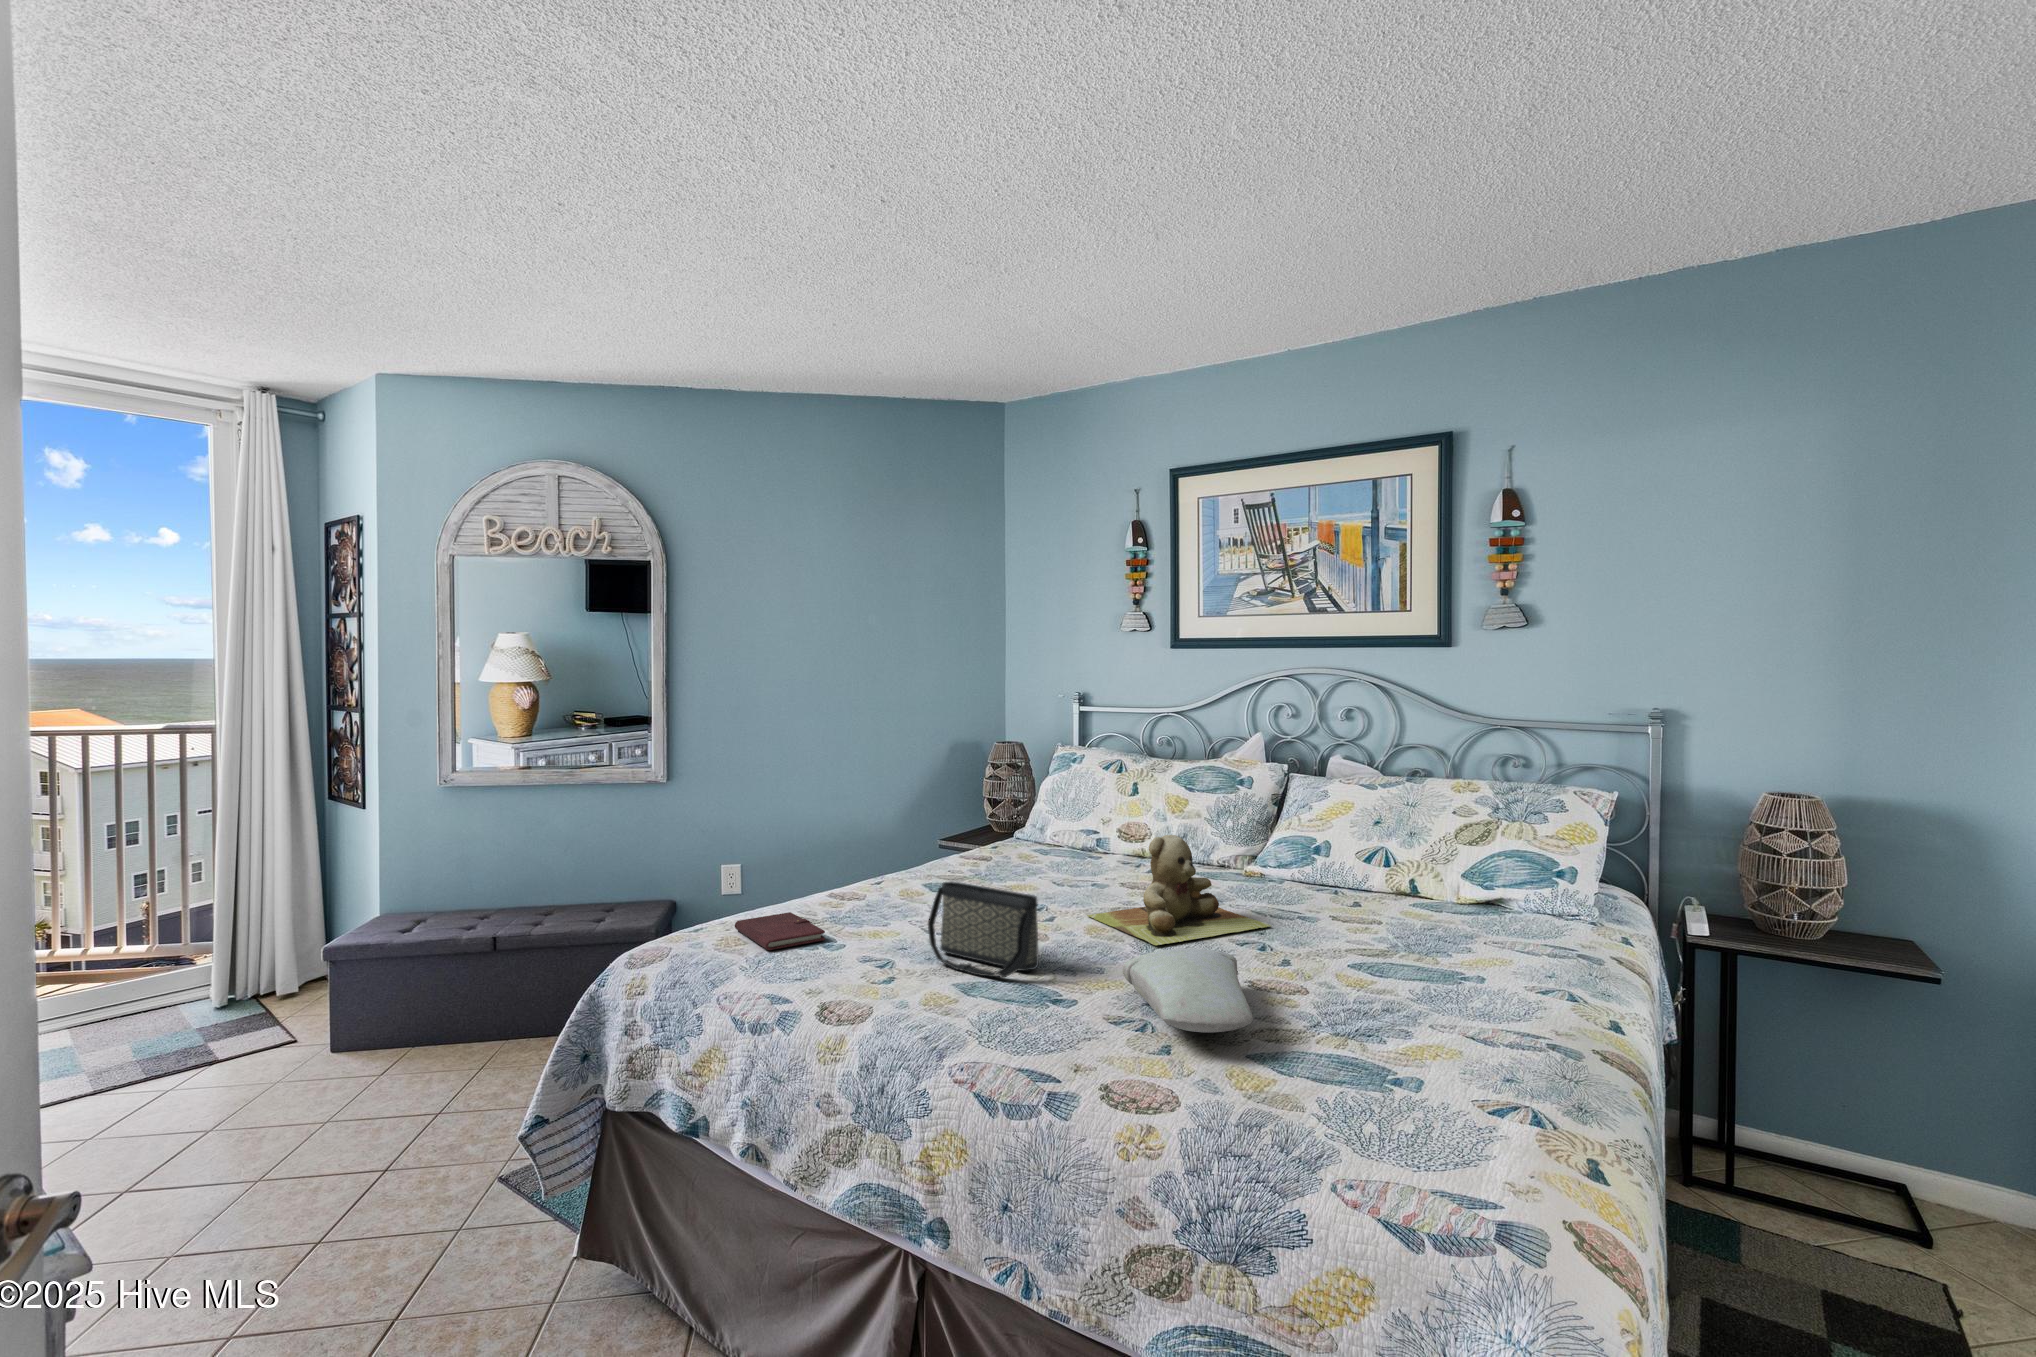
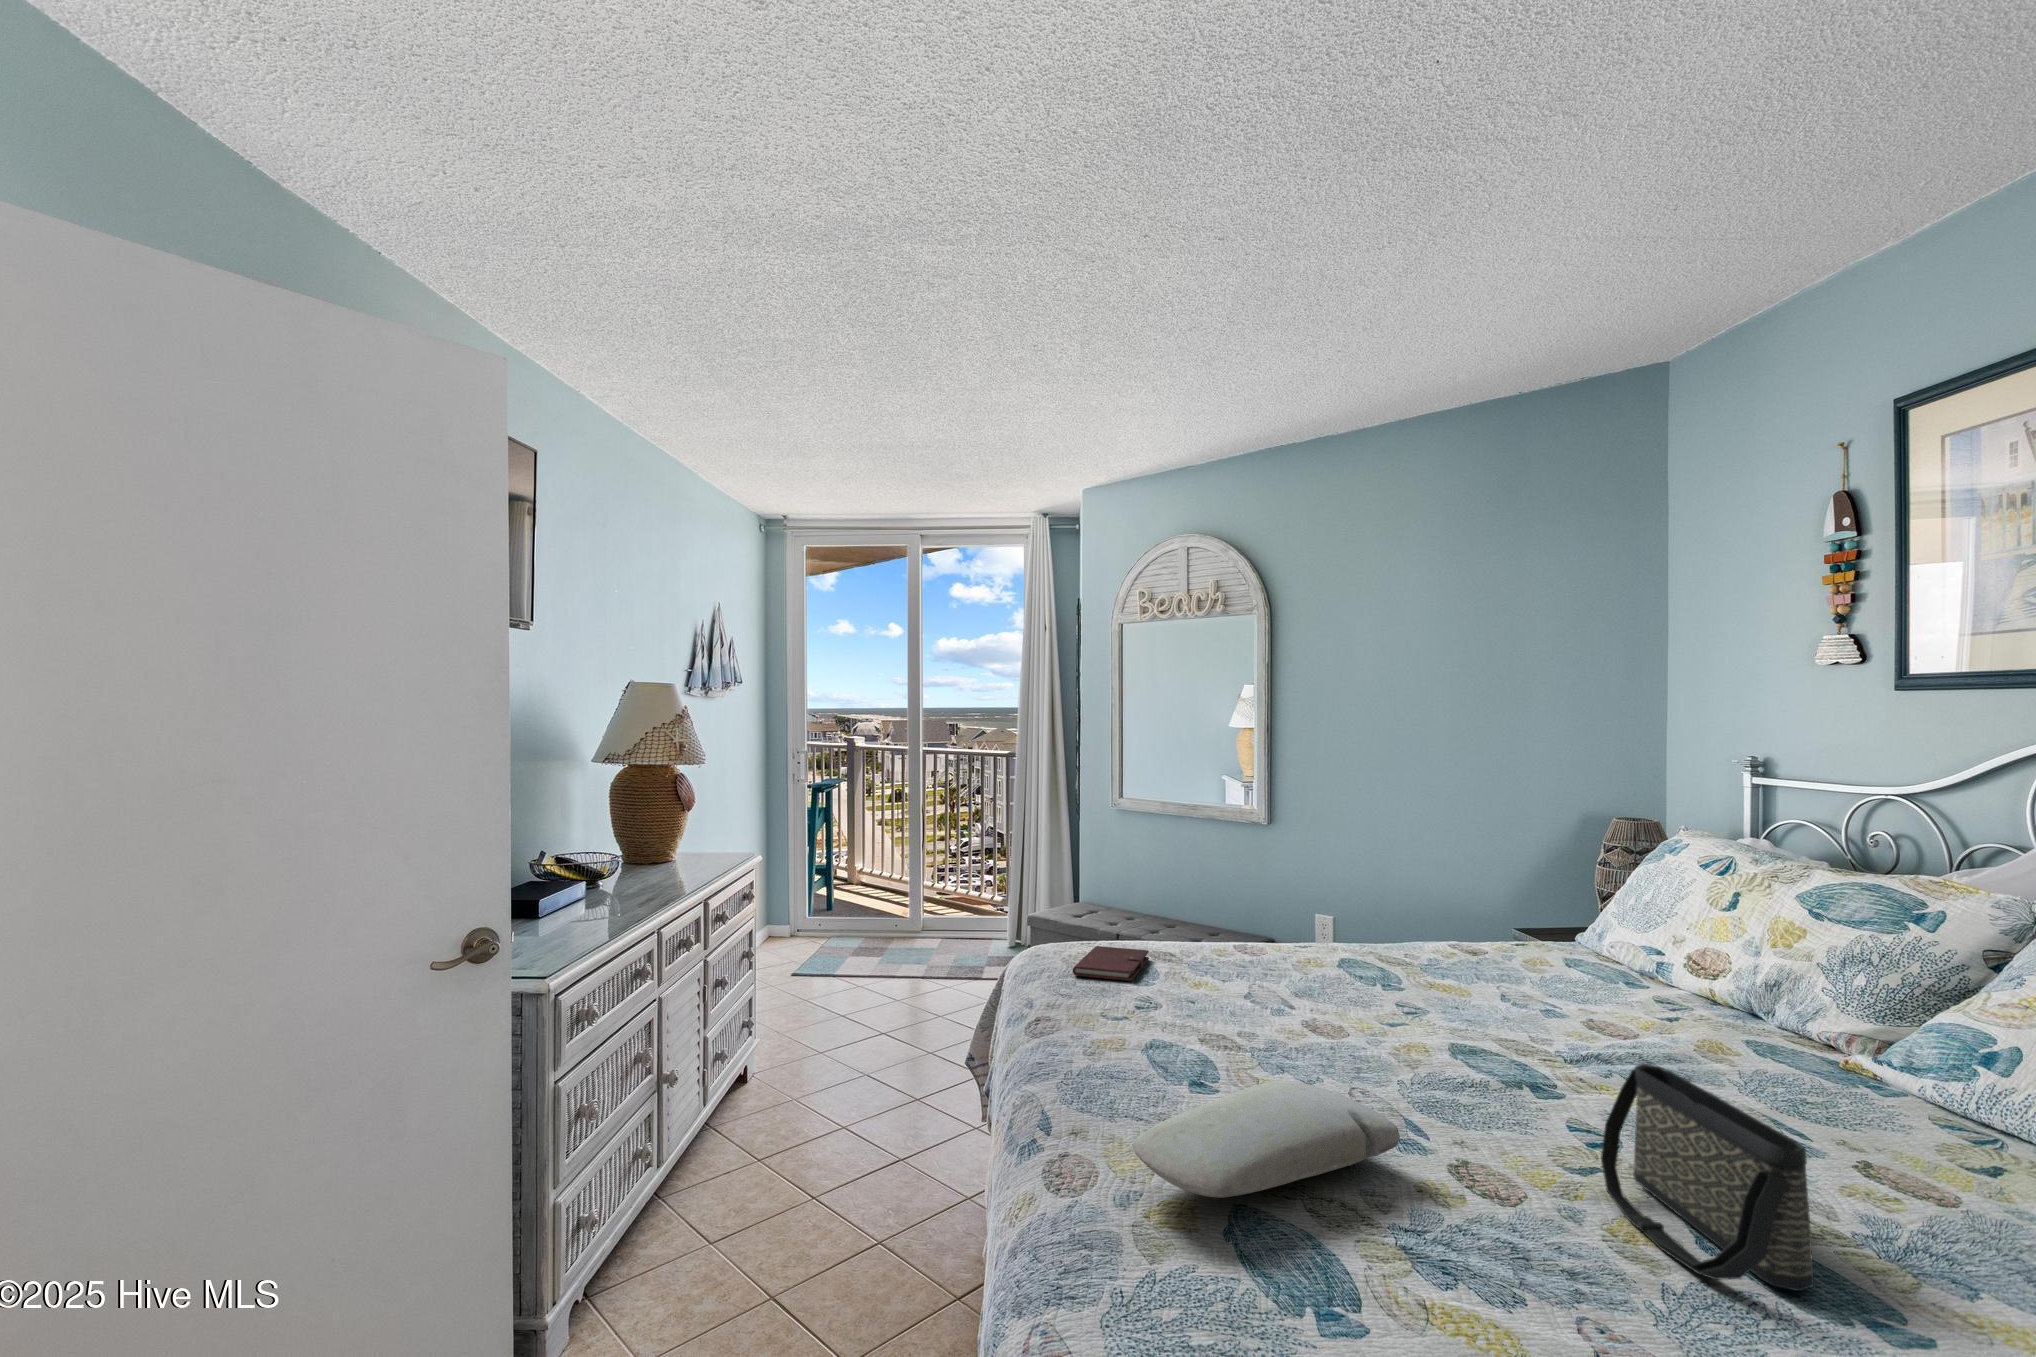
teddy bear: present [1087,835,1270,945] -> none [1424,951,1680,1138]
handbag: present [928,881,1039,977] -> present [1601,1064,1814,1291]

